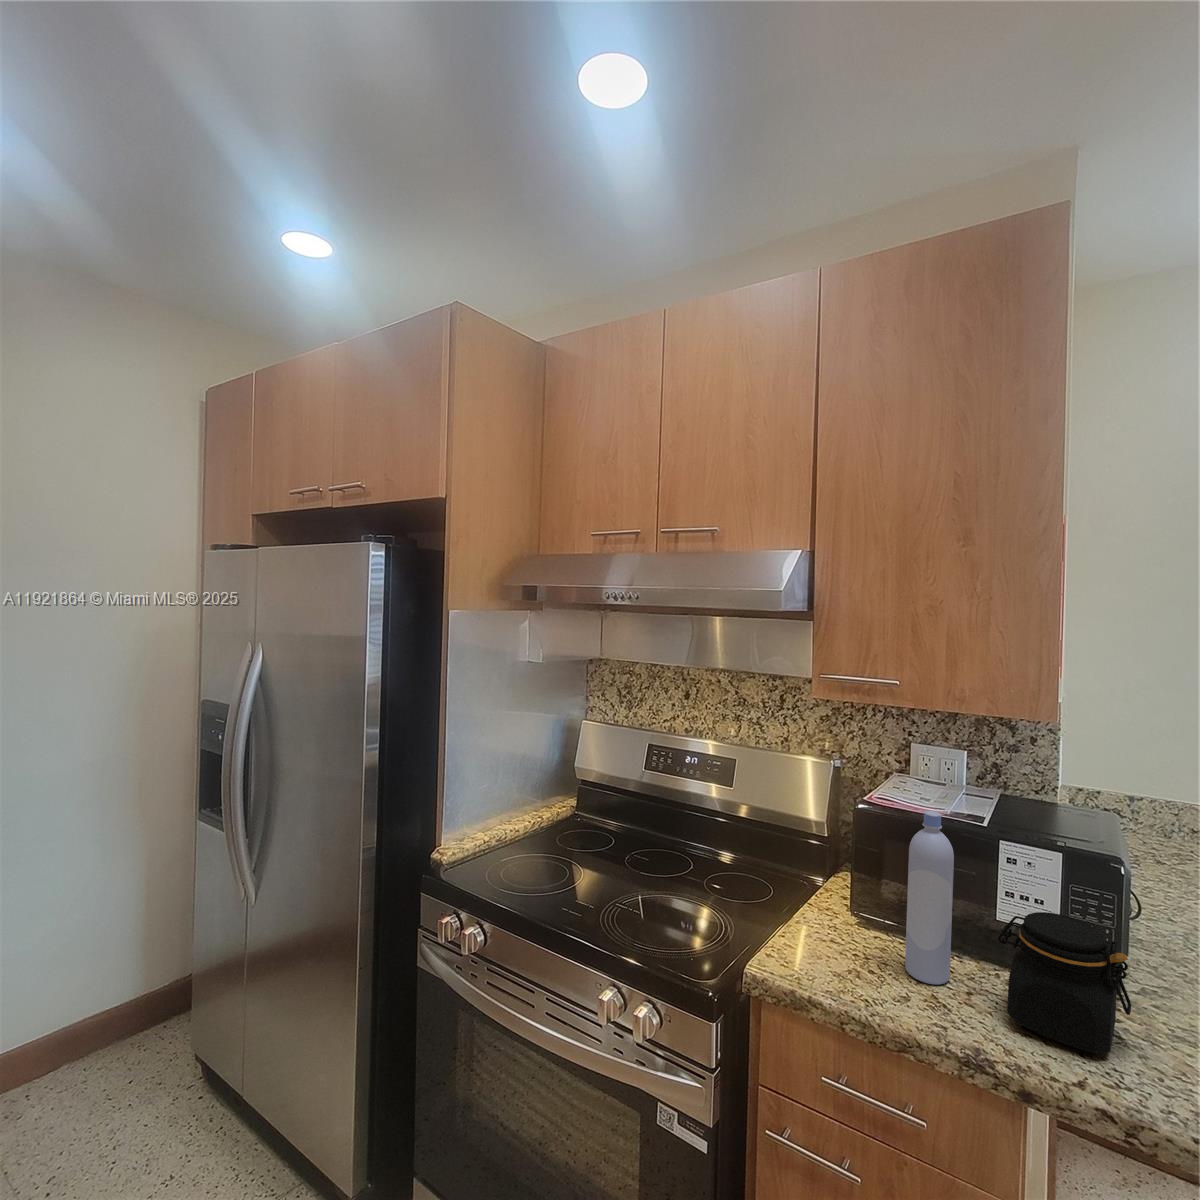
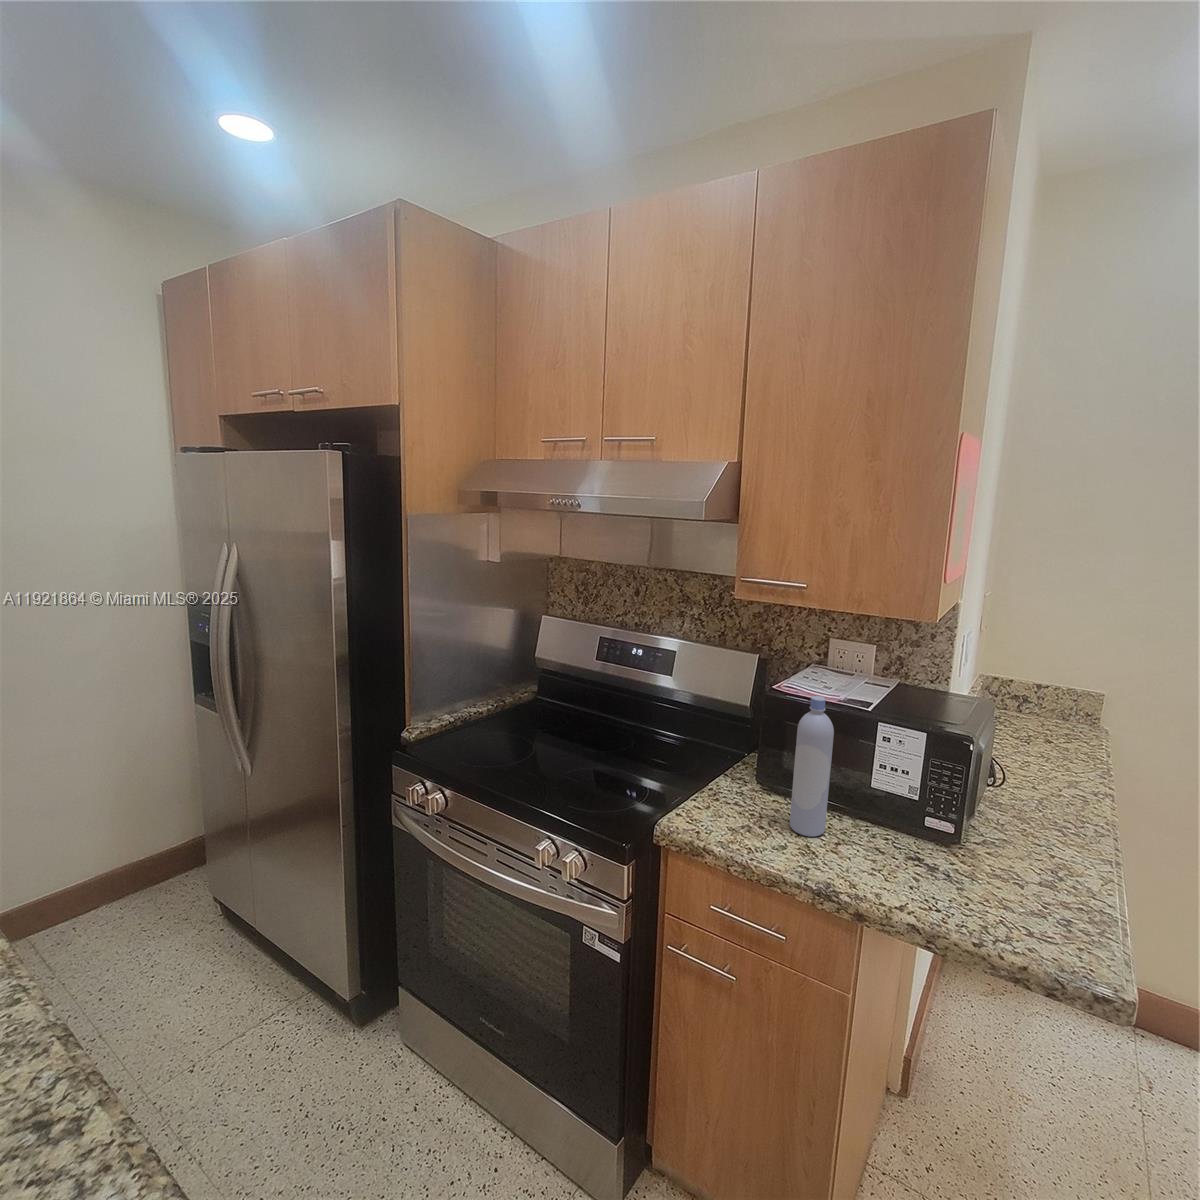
jar: present [998,912,1131,1054] -> none [860,779,959,887]

